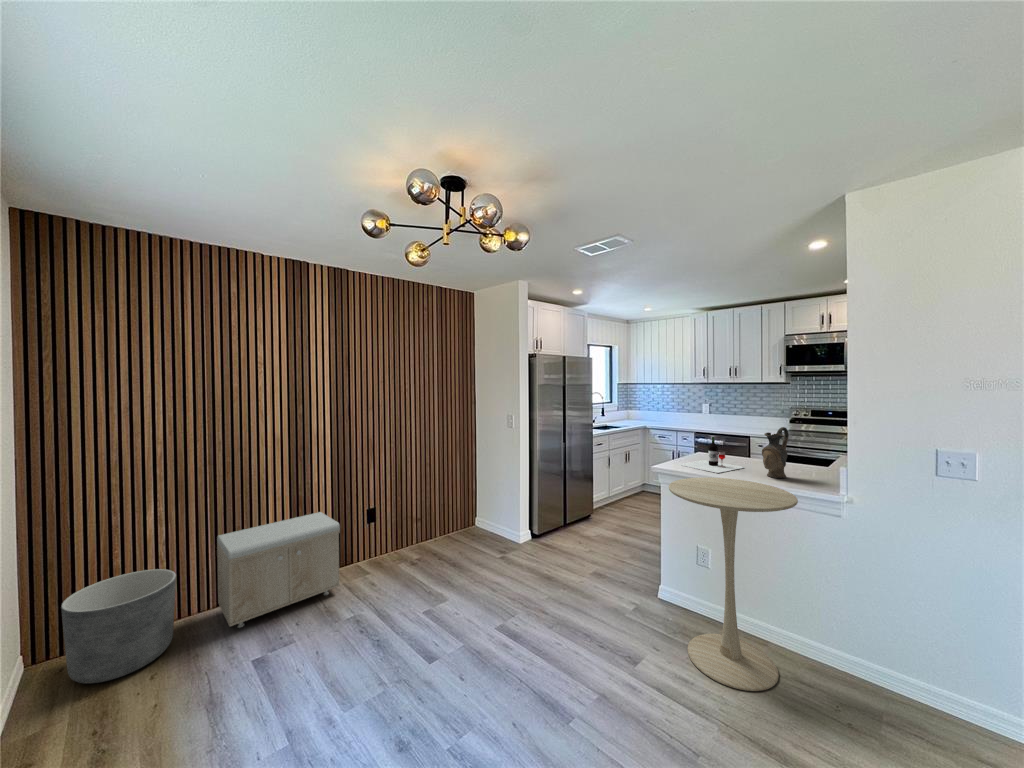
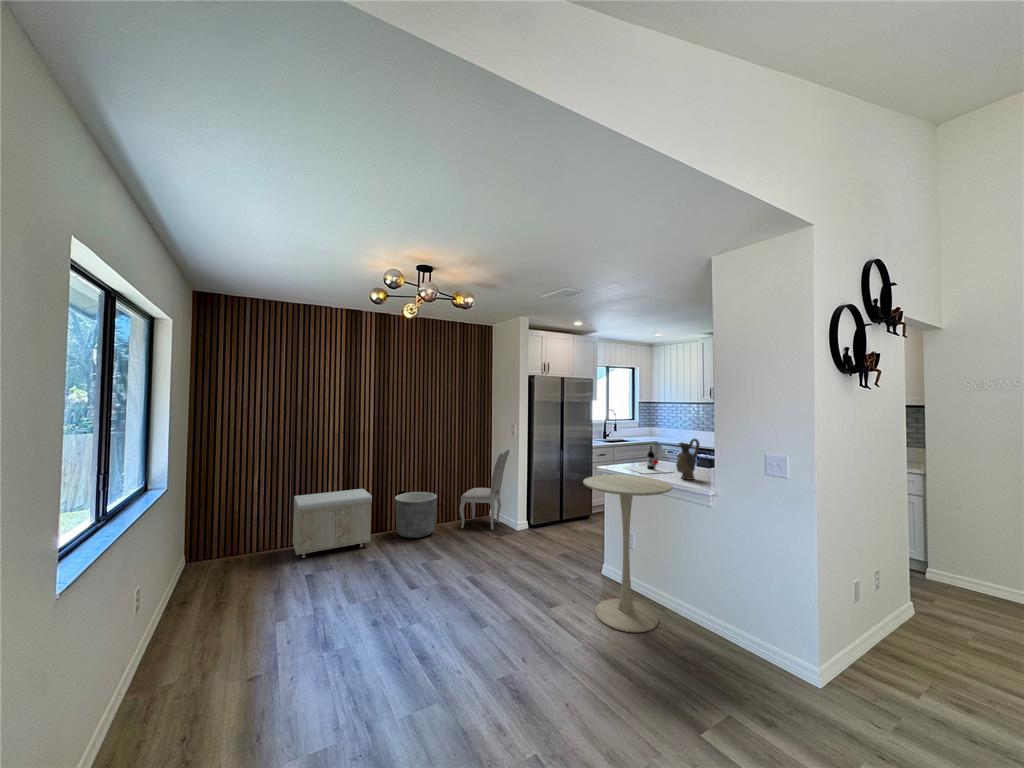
dining chair: none [449,445,505,548] -> present [460,449,510,530]
planter: present [61,569,176,683] -> present [395,492,436,538]

